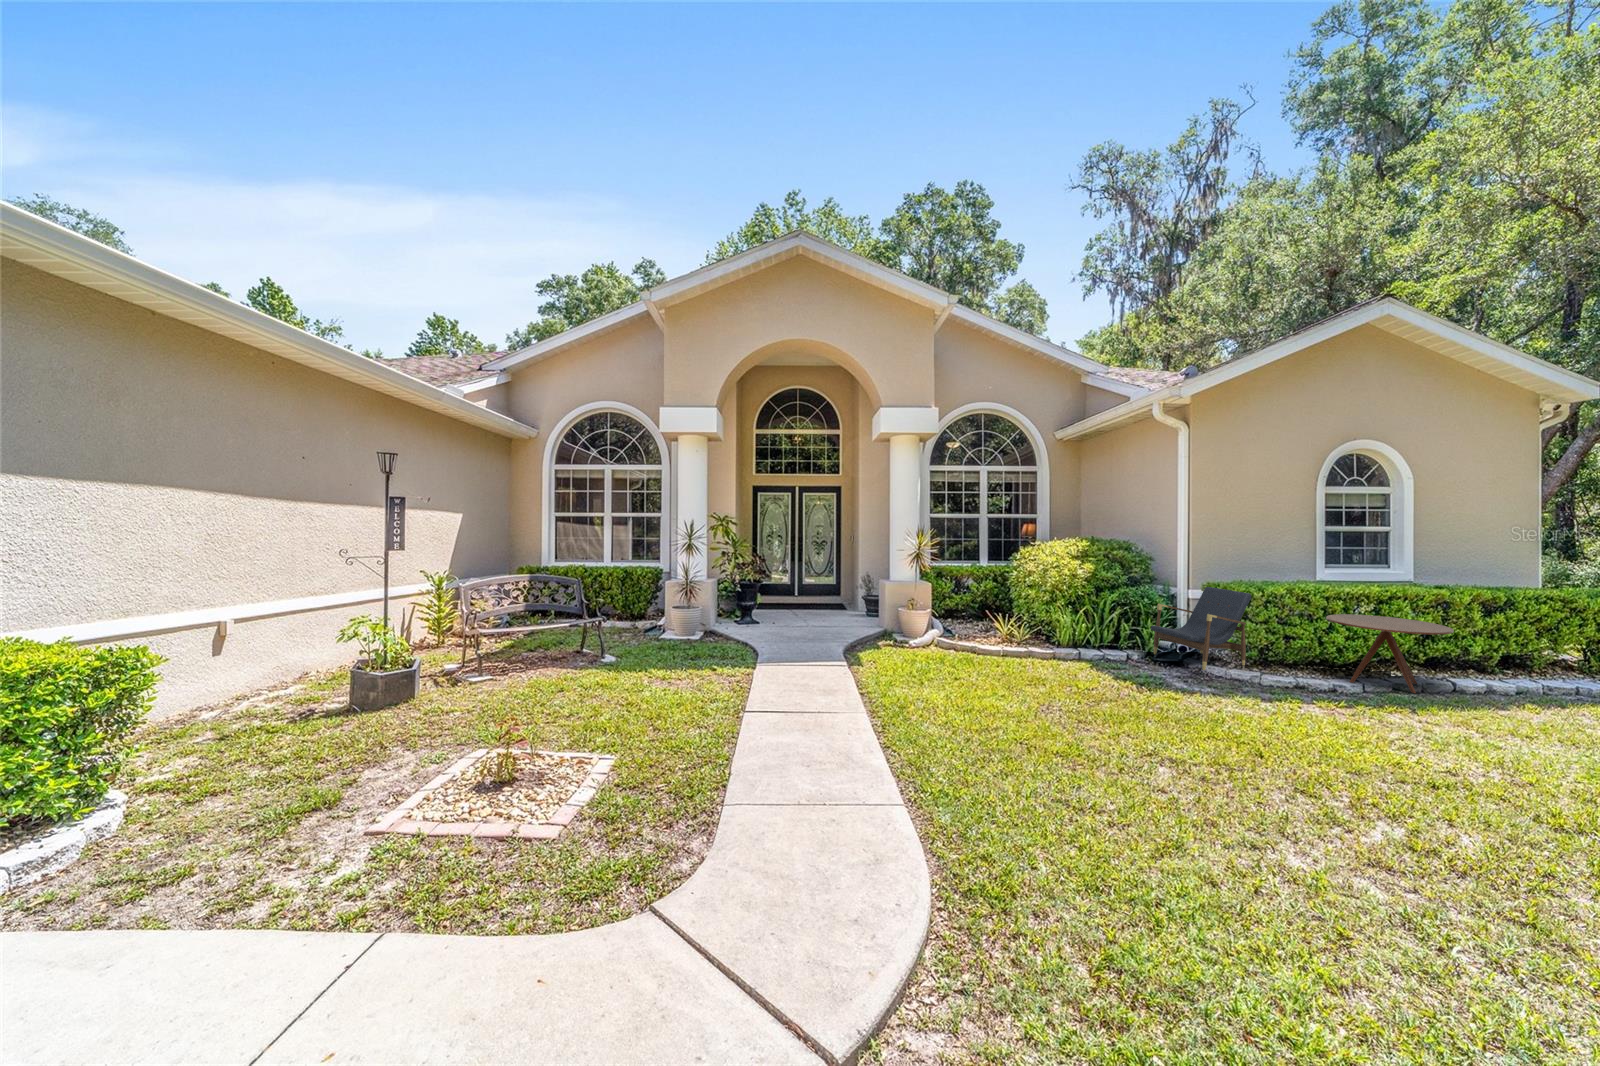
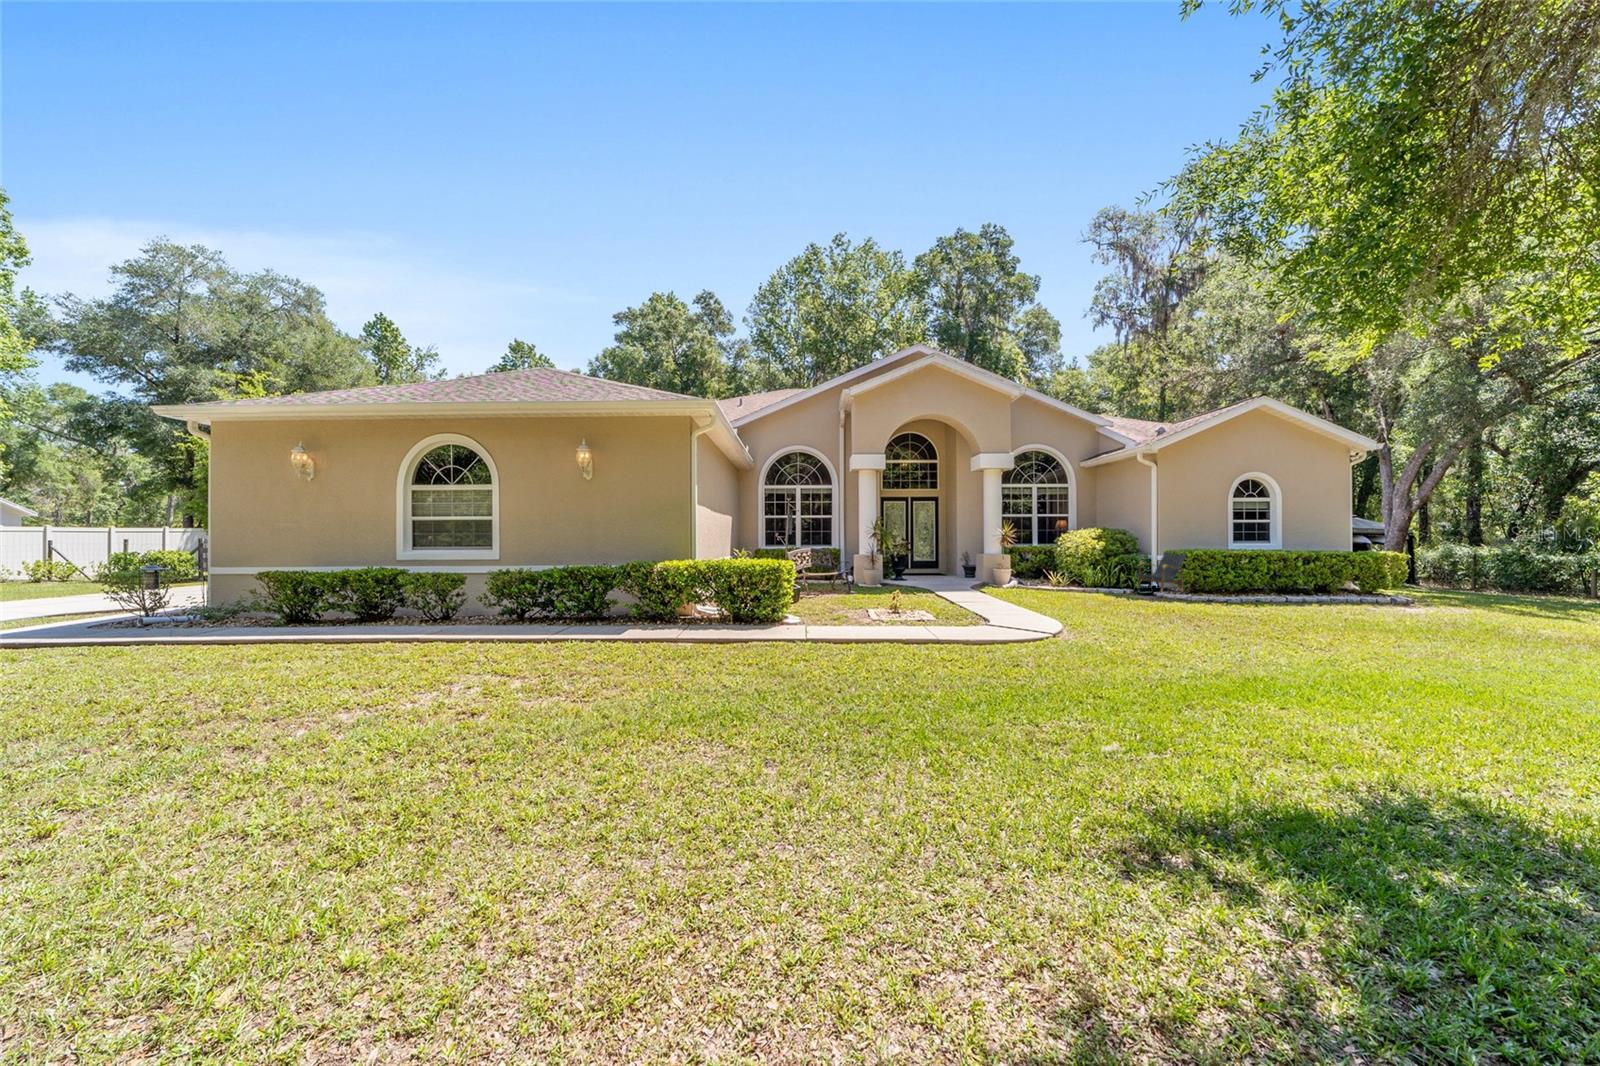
round table: present [1326,614,1454,693] -> none [1221,564,1274,598]

